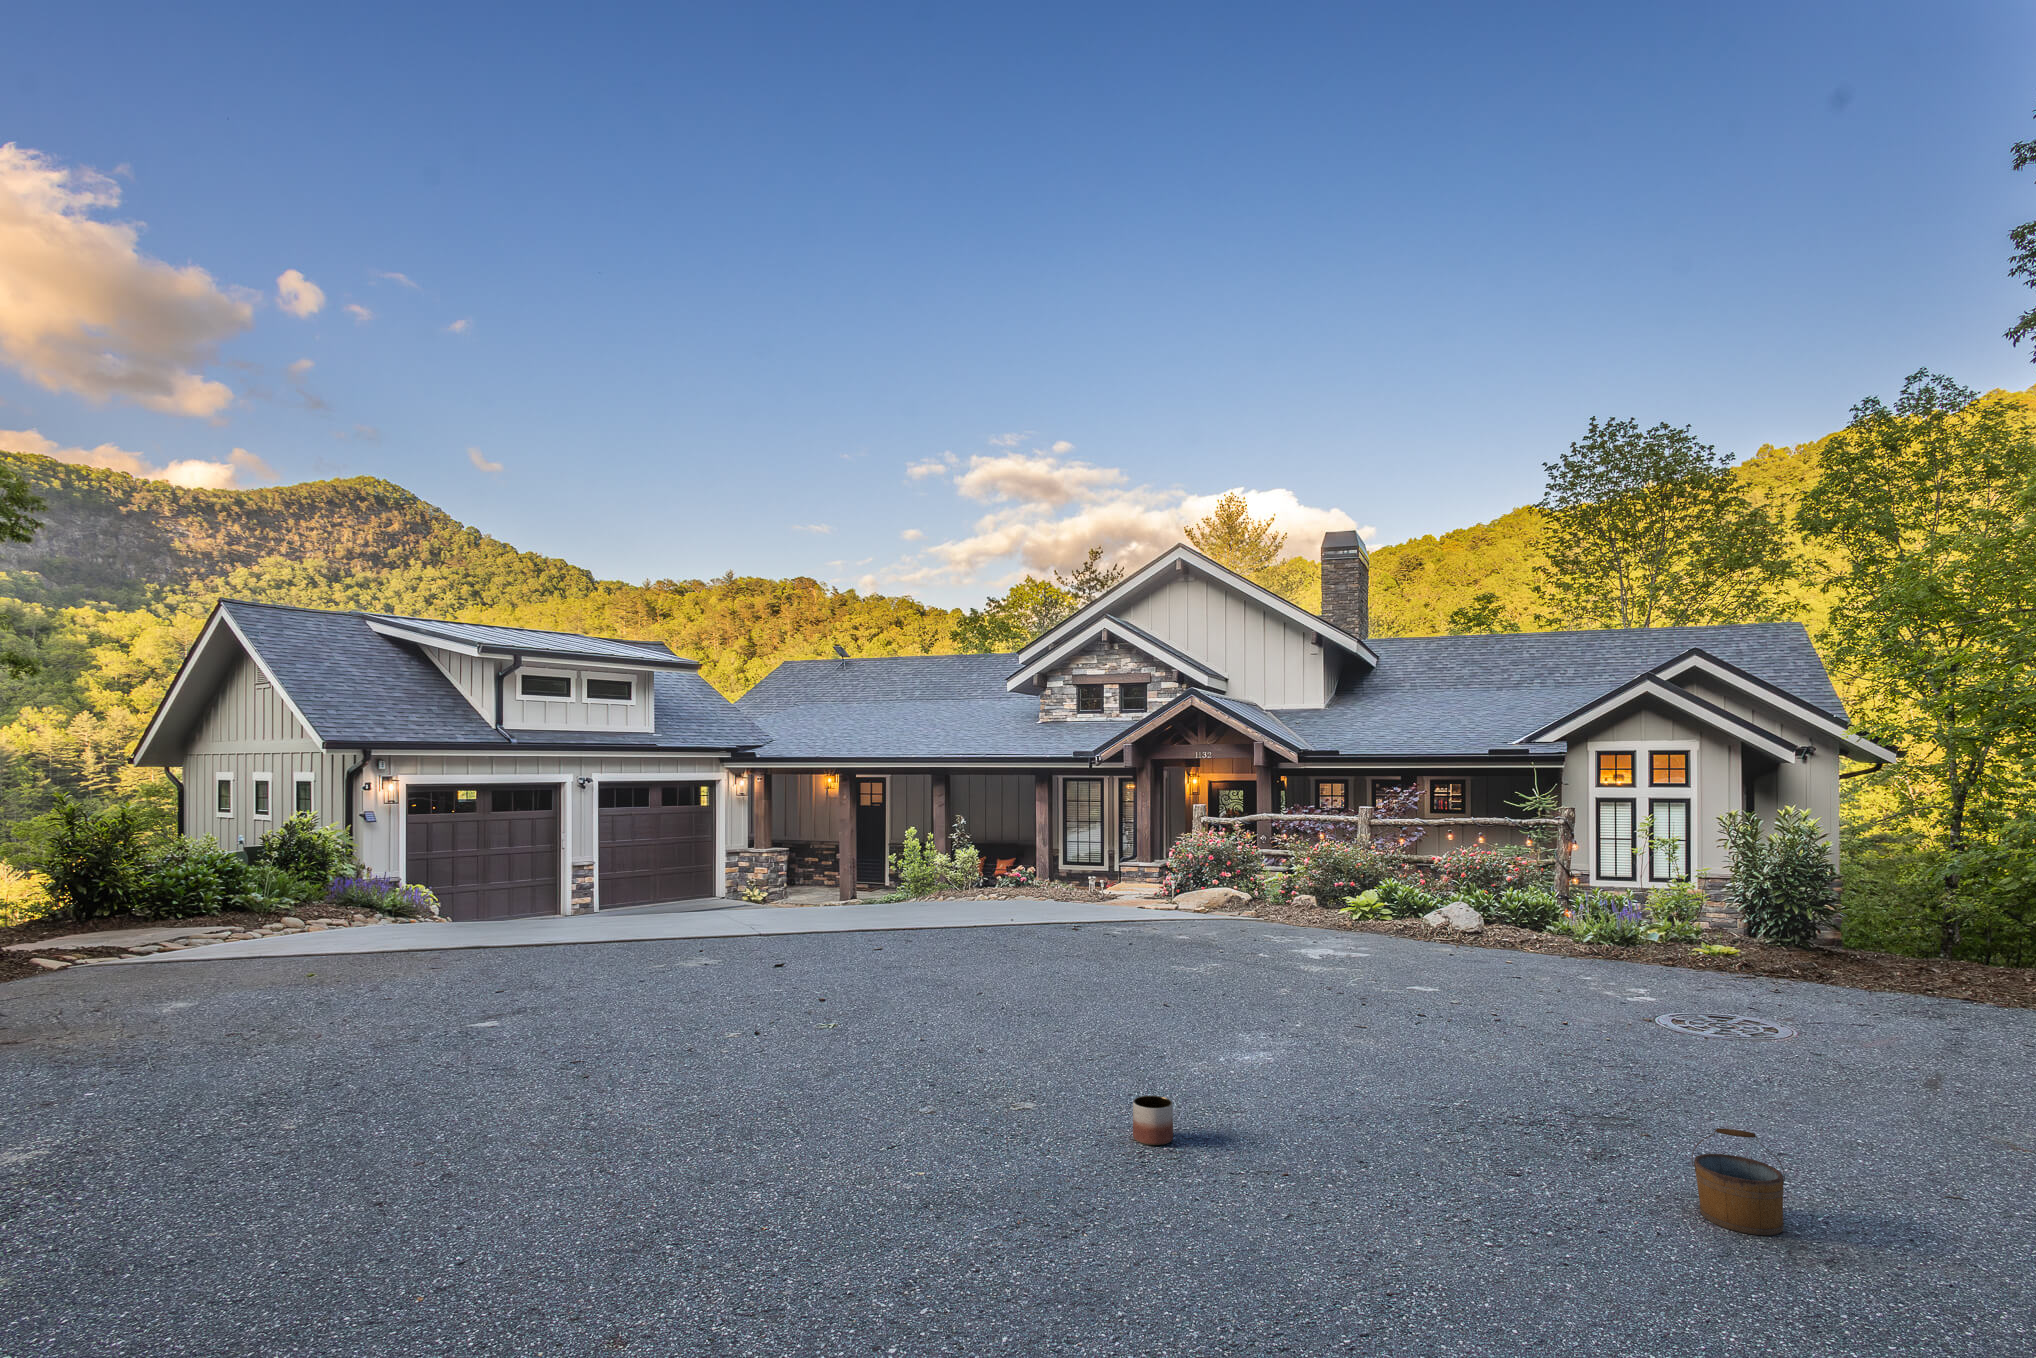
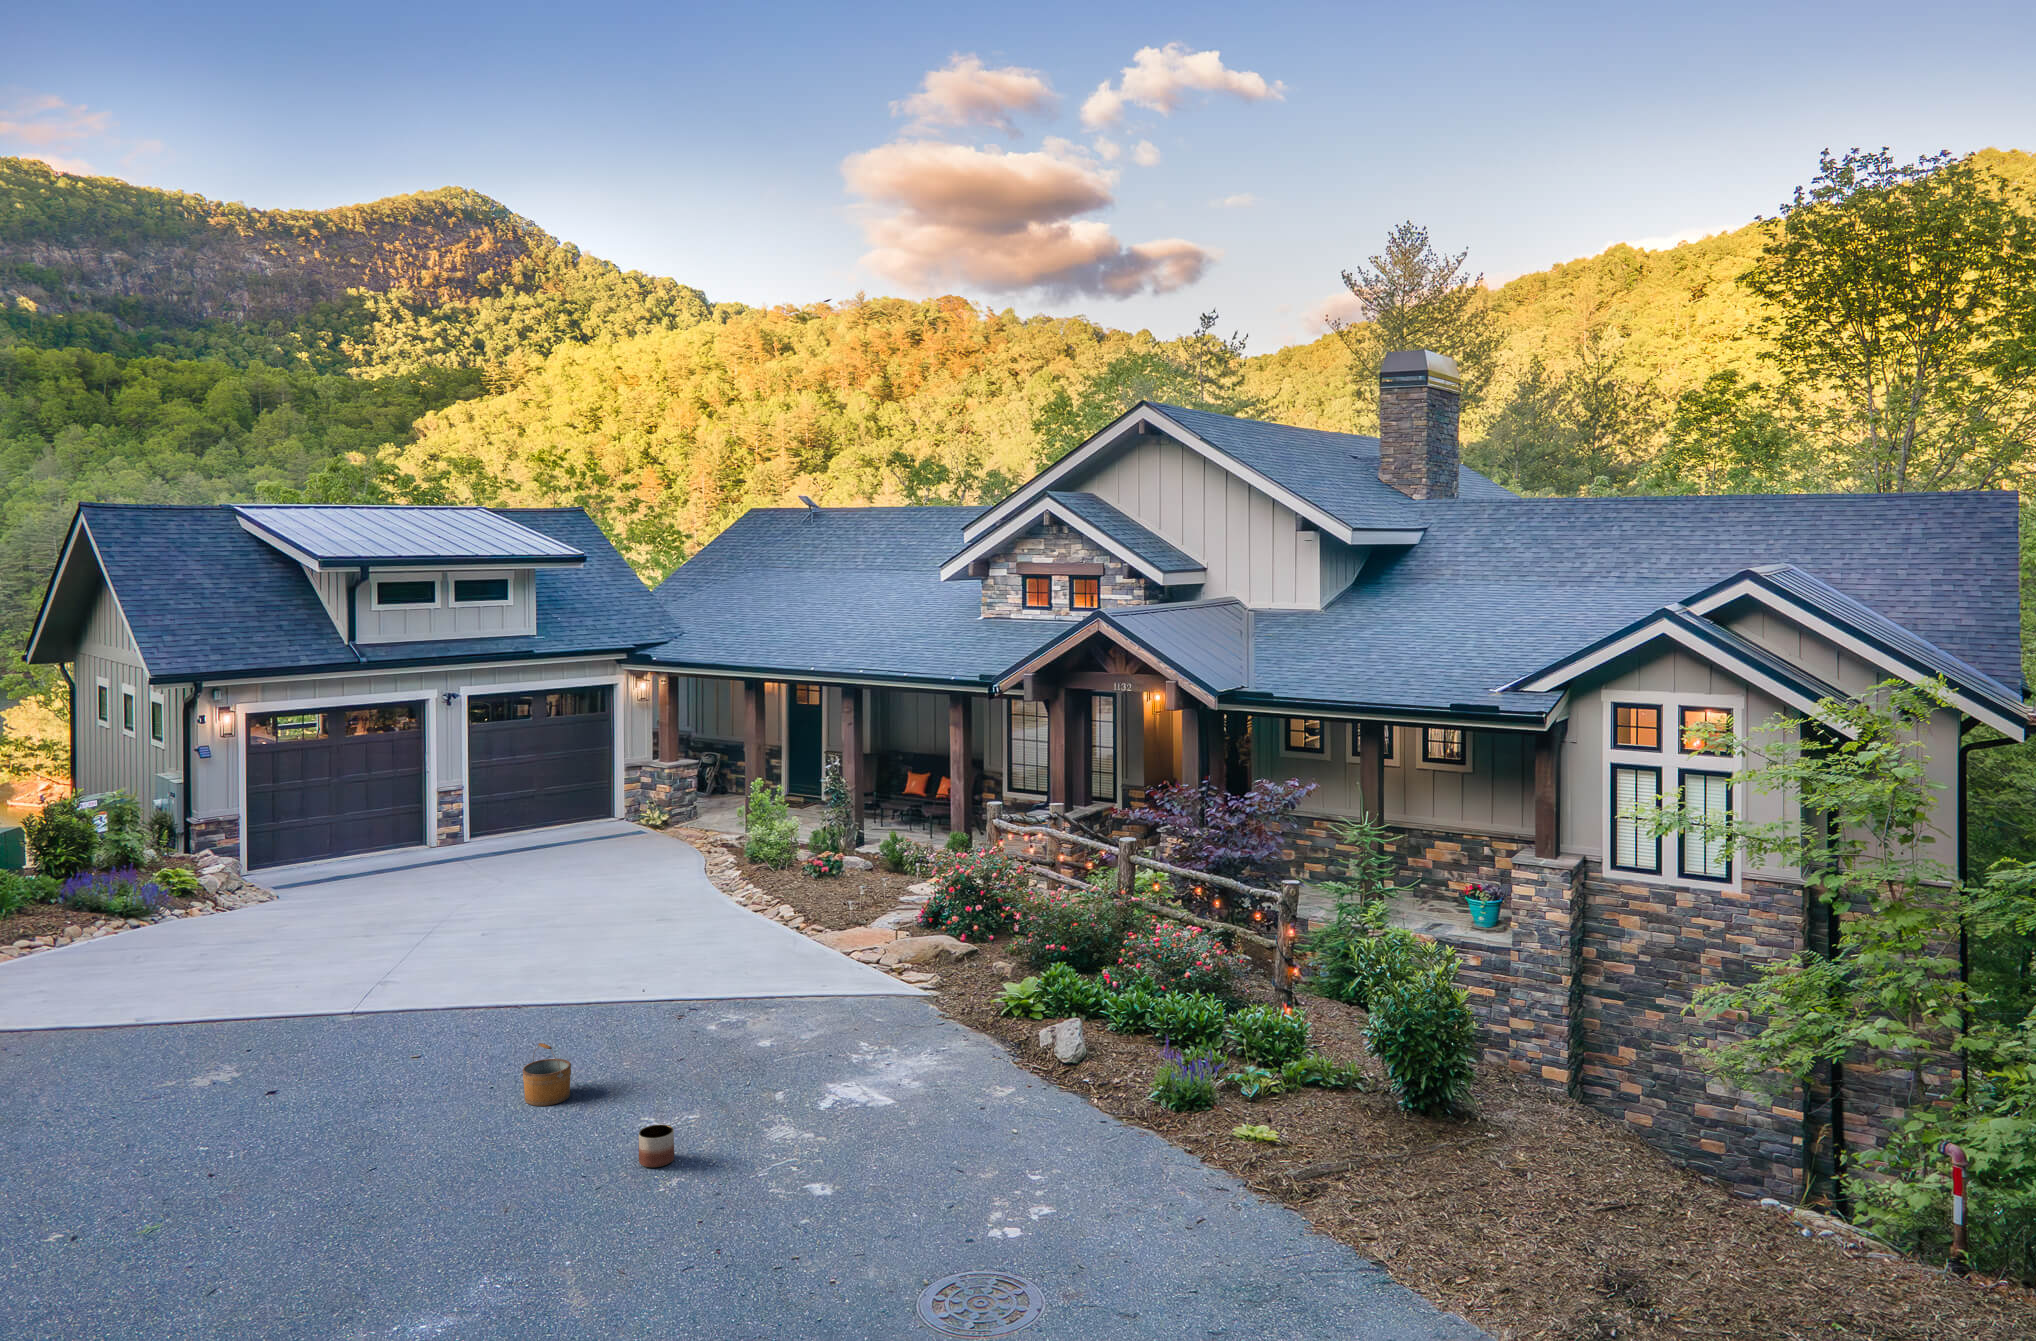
bucket: present [1691,1128,1785,1235] -> present [523,1043,571,1106]

